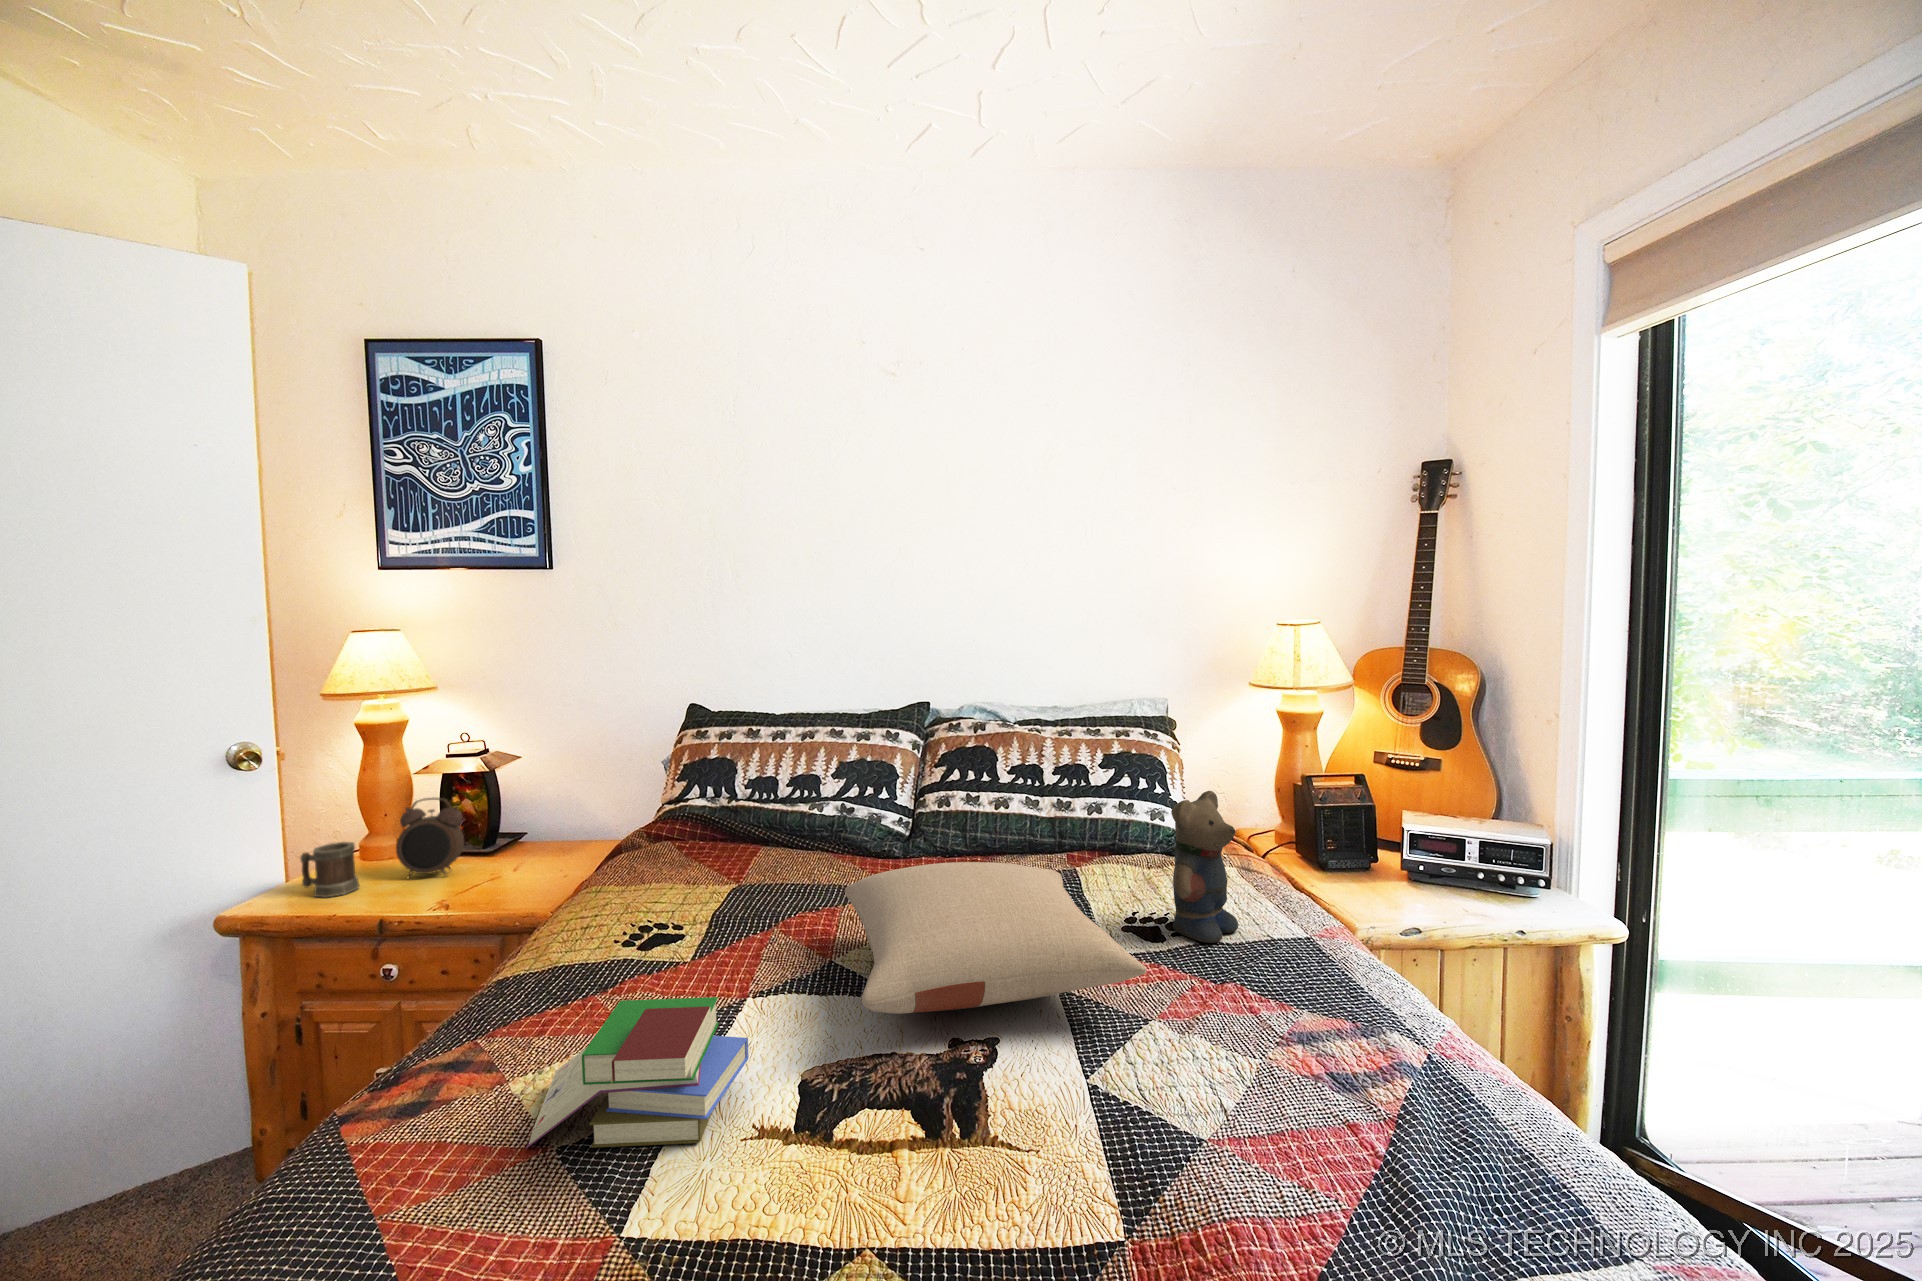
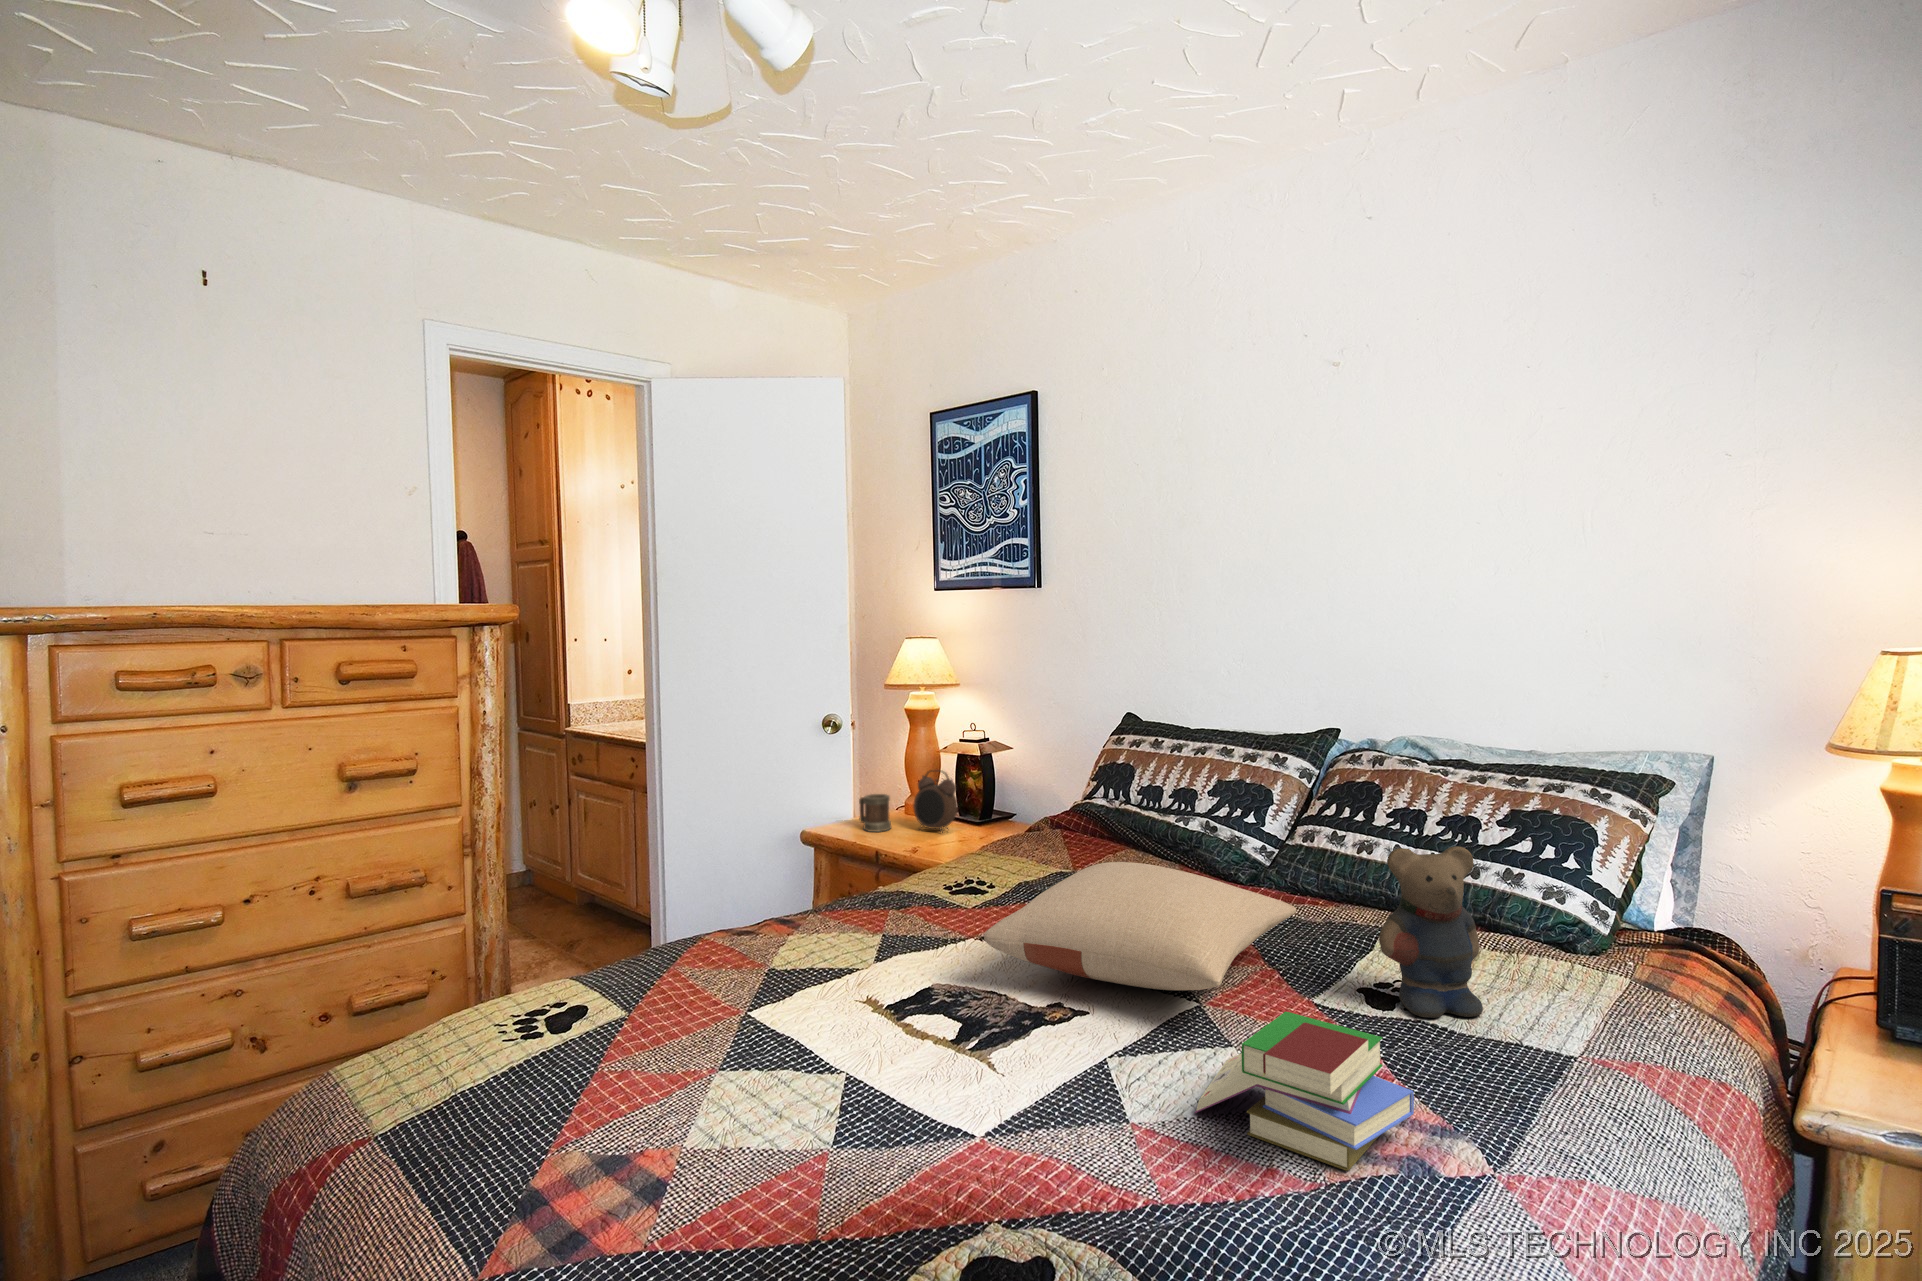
book: present [527,997,749,1148] -> present [1195,1012,1414,1171]

